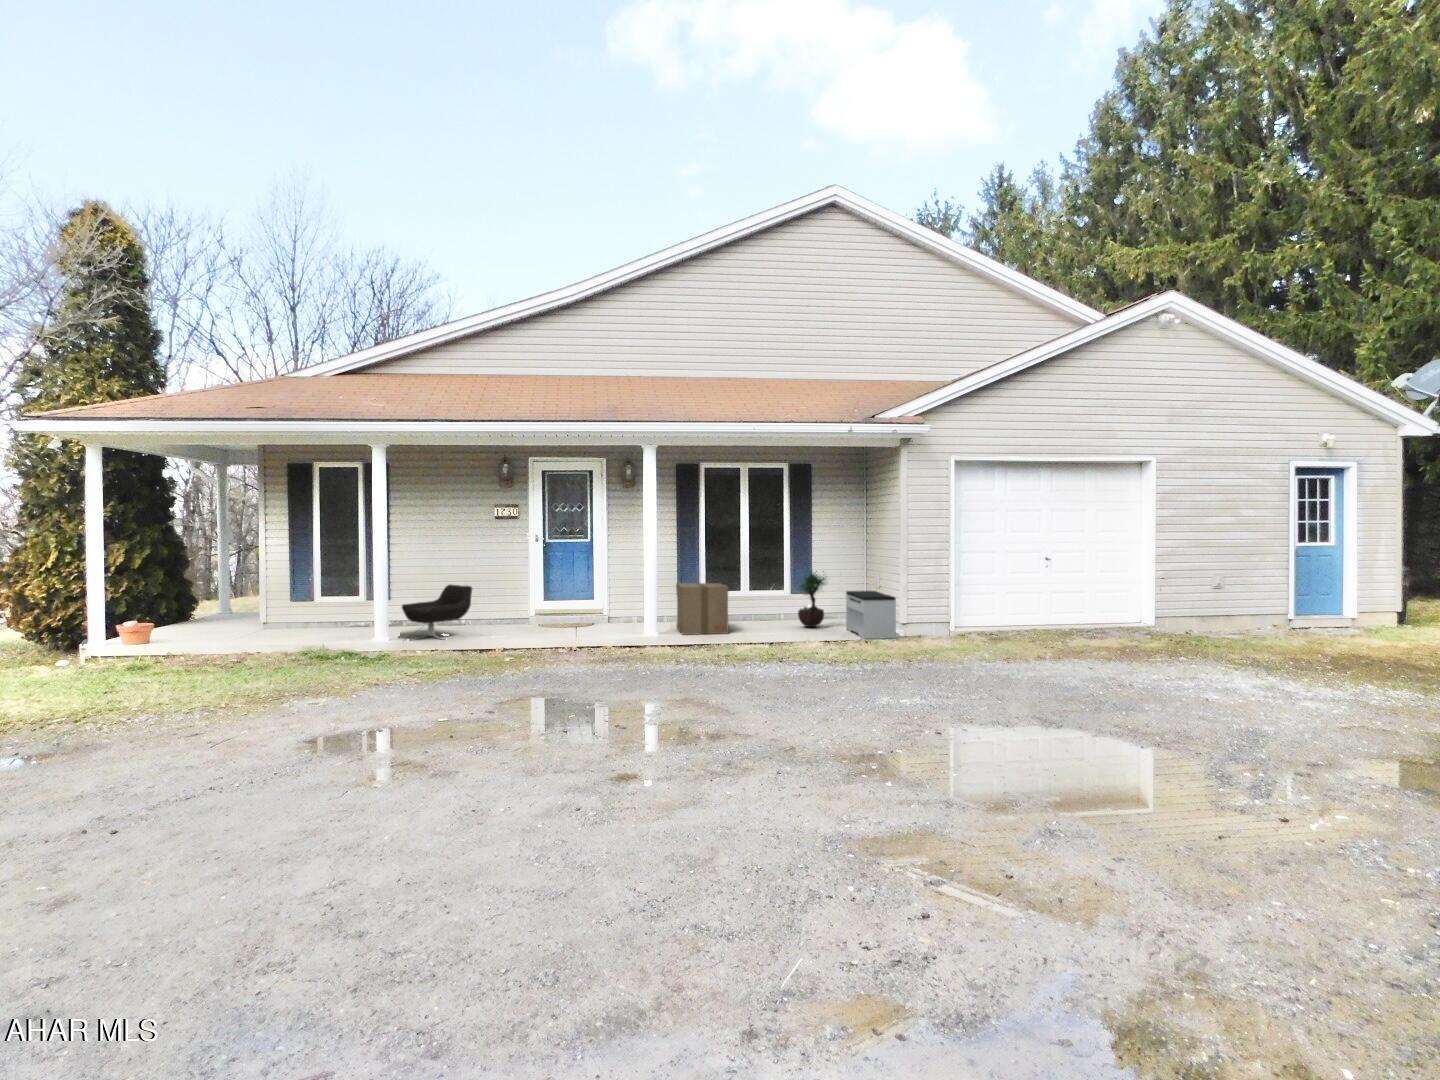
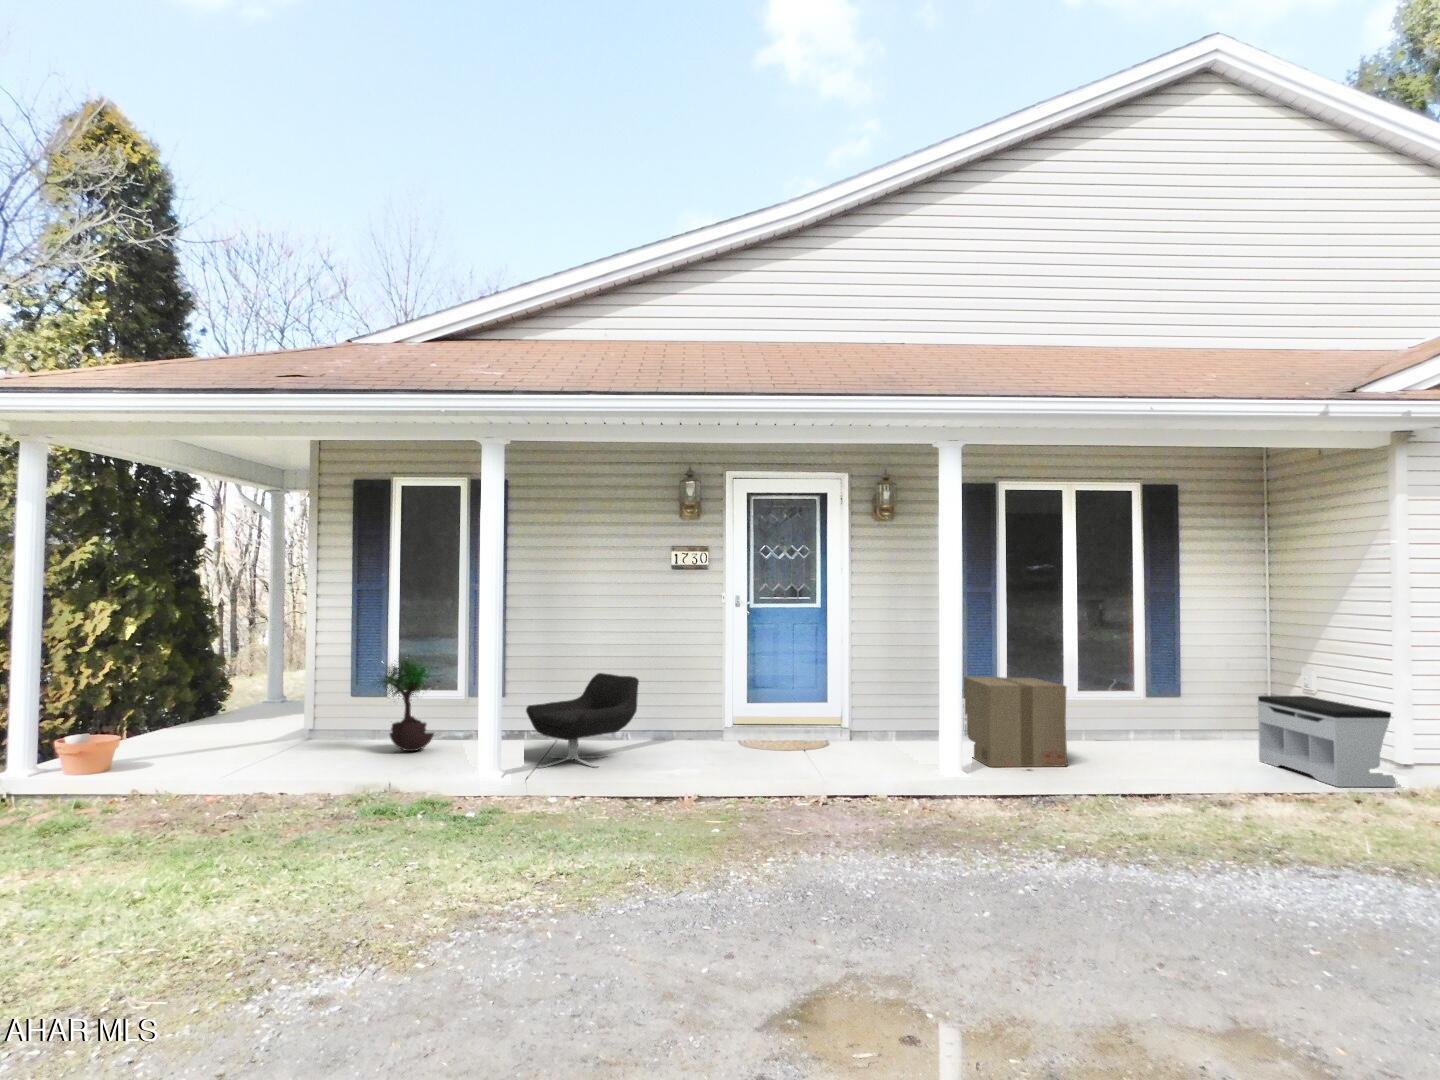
potted tree: present [798,571,827,627] -> present [378,658,434,751]

